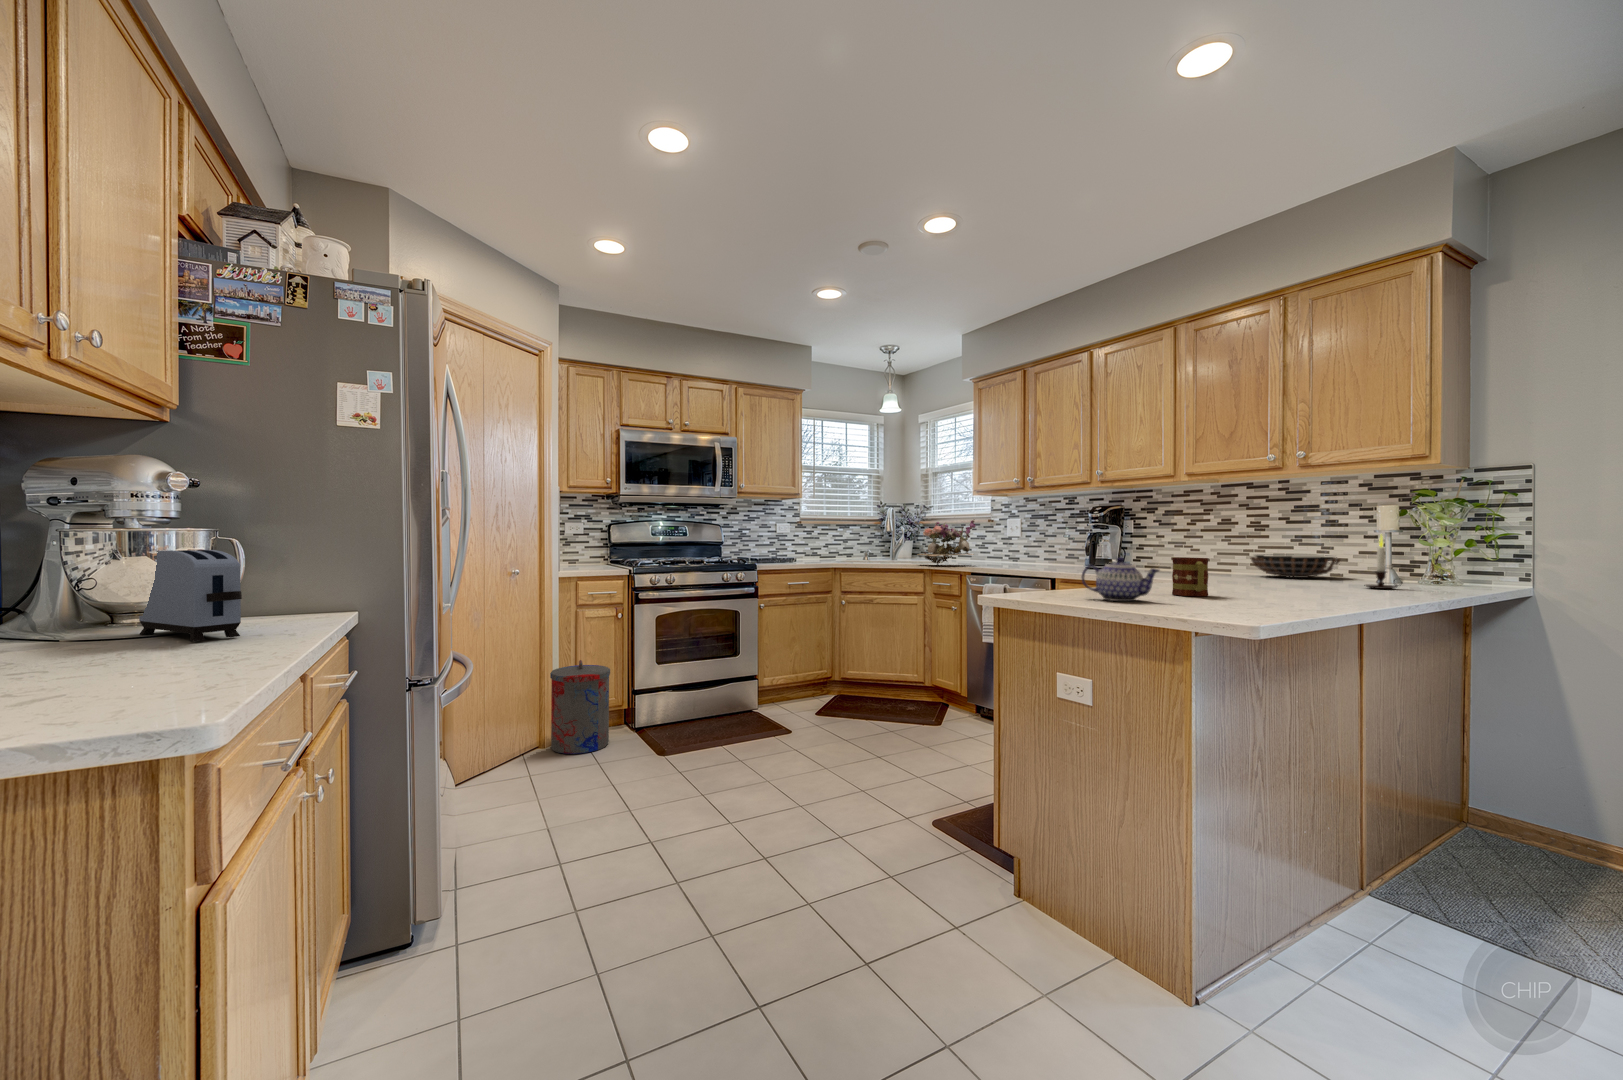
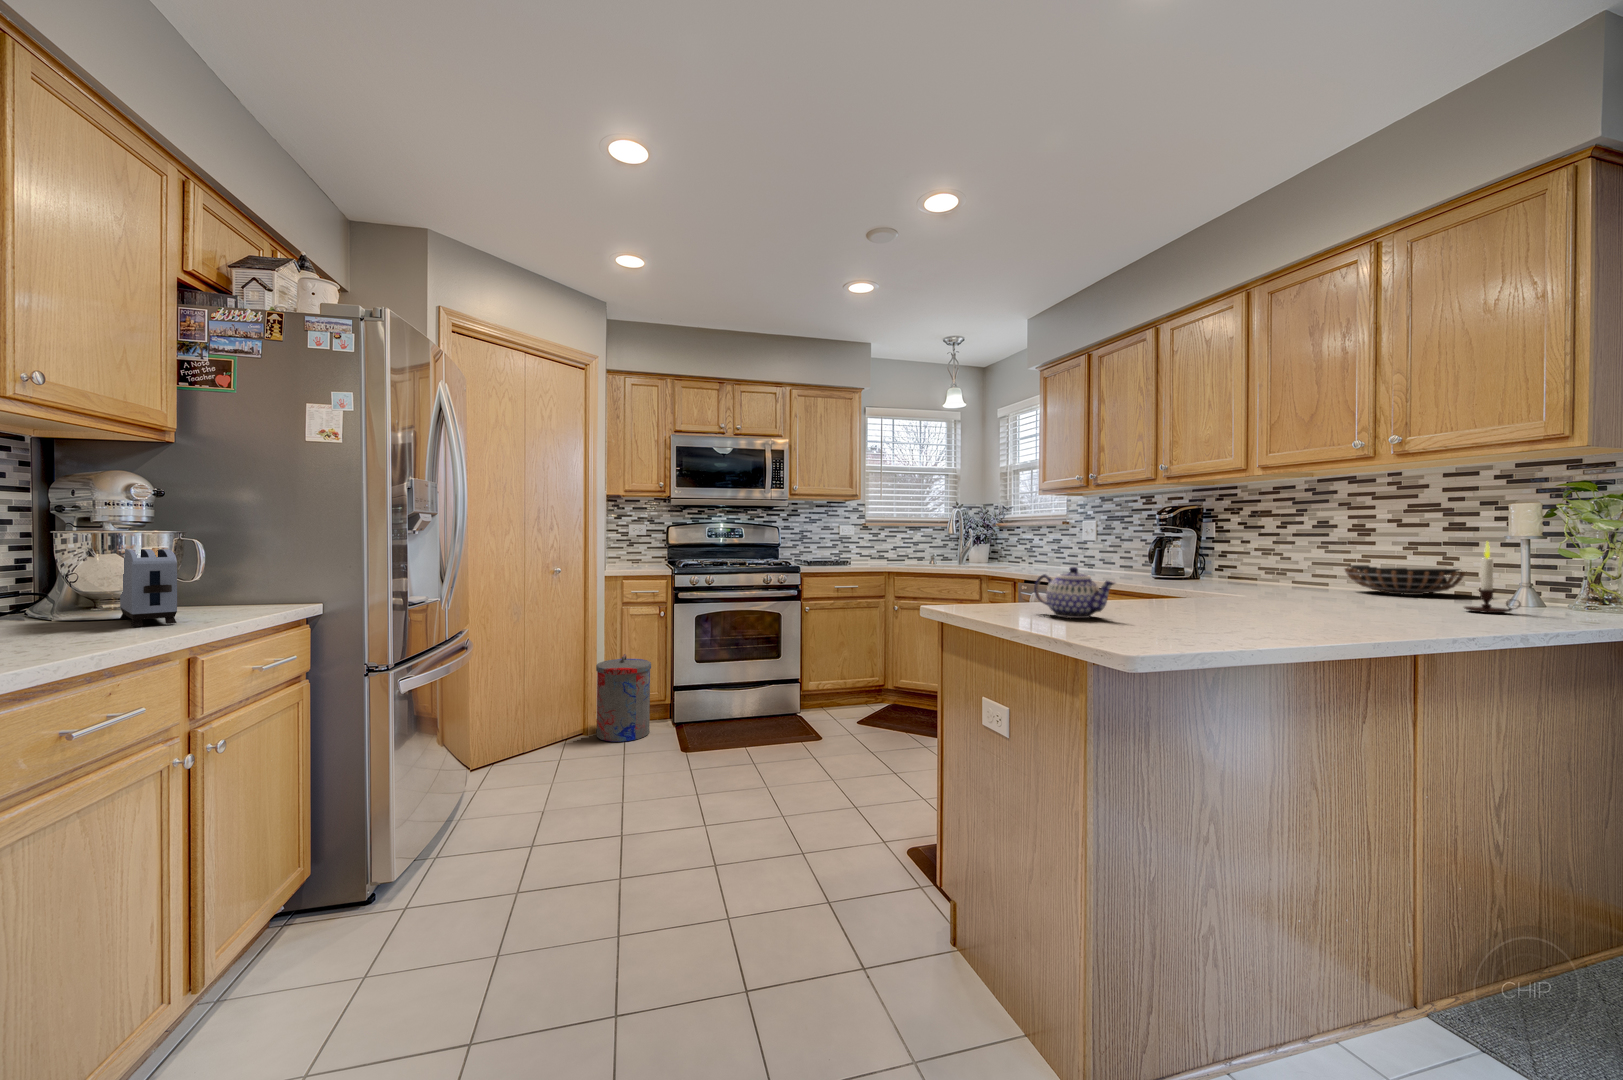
flower arrangement: present [917,519,976,565] -> none [973,521,1038,571]
mug: present [1172,557,1208,596] -> none [1161,568,1207,615]

